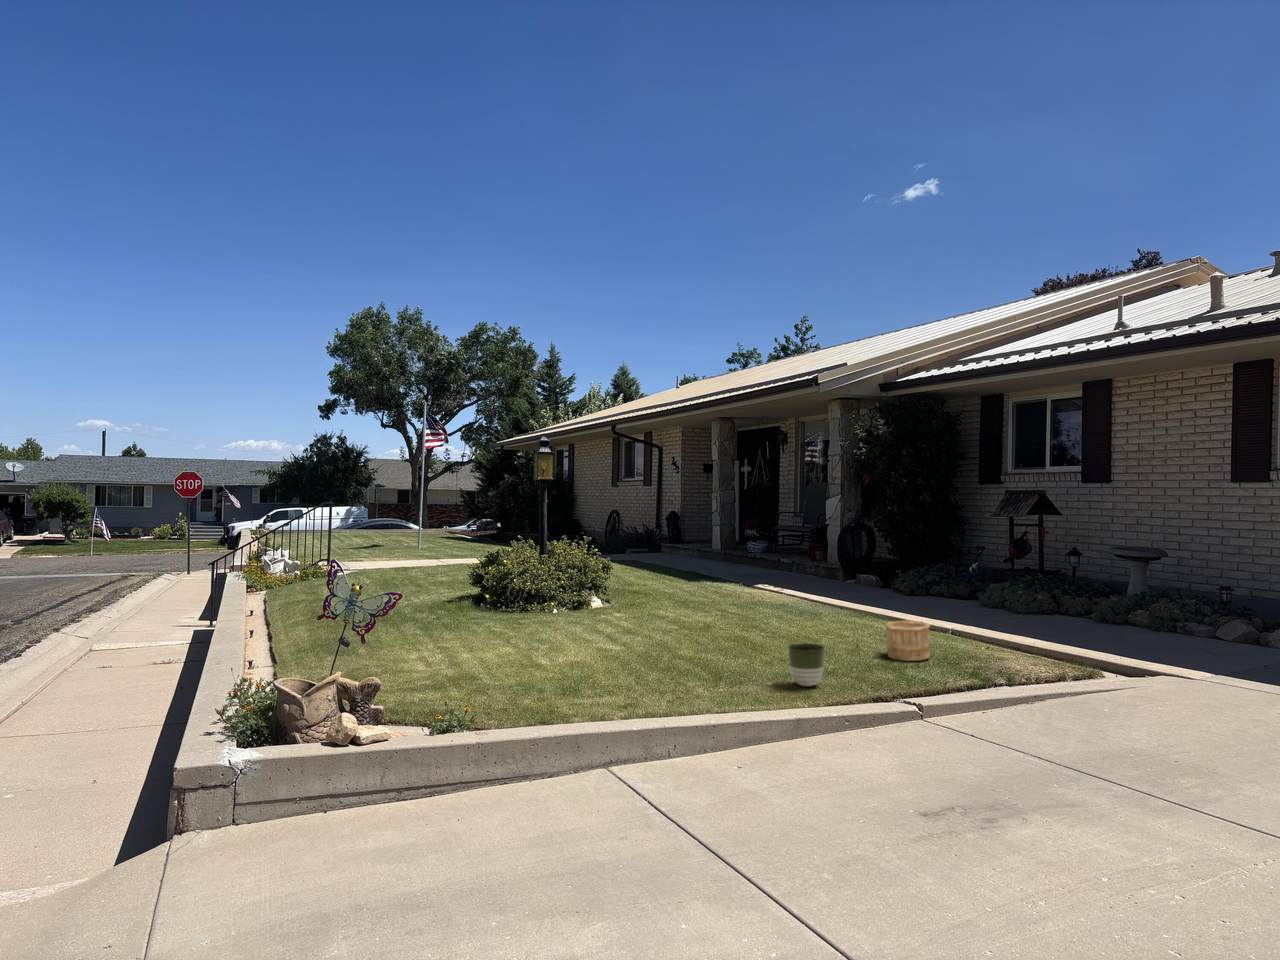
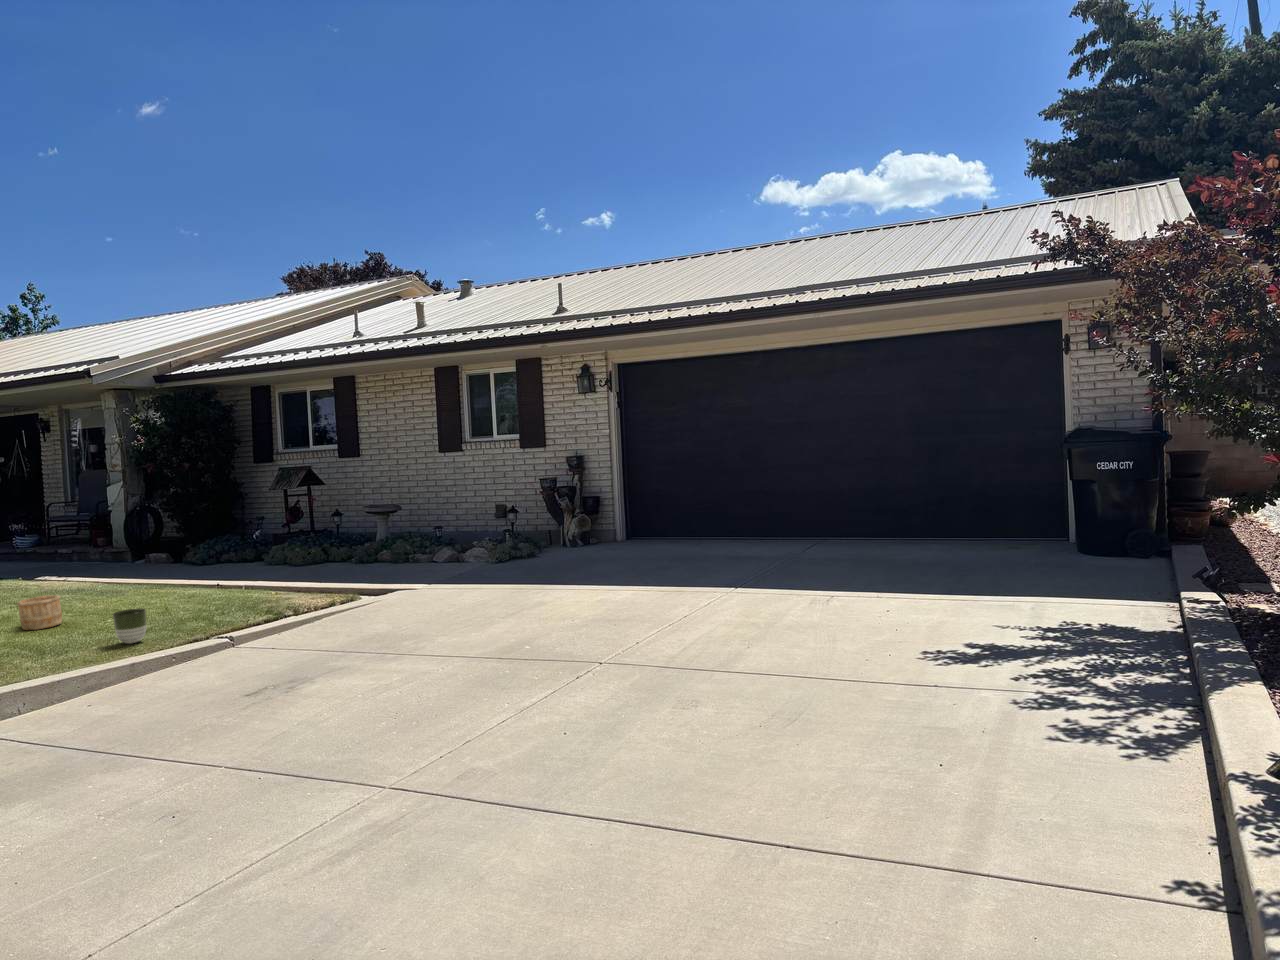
wooden bucket: present [885,621,930,661] -> present [17,595,62,630]

